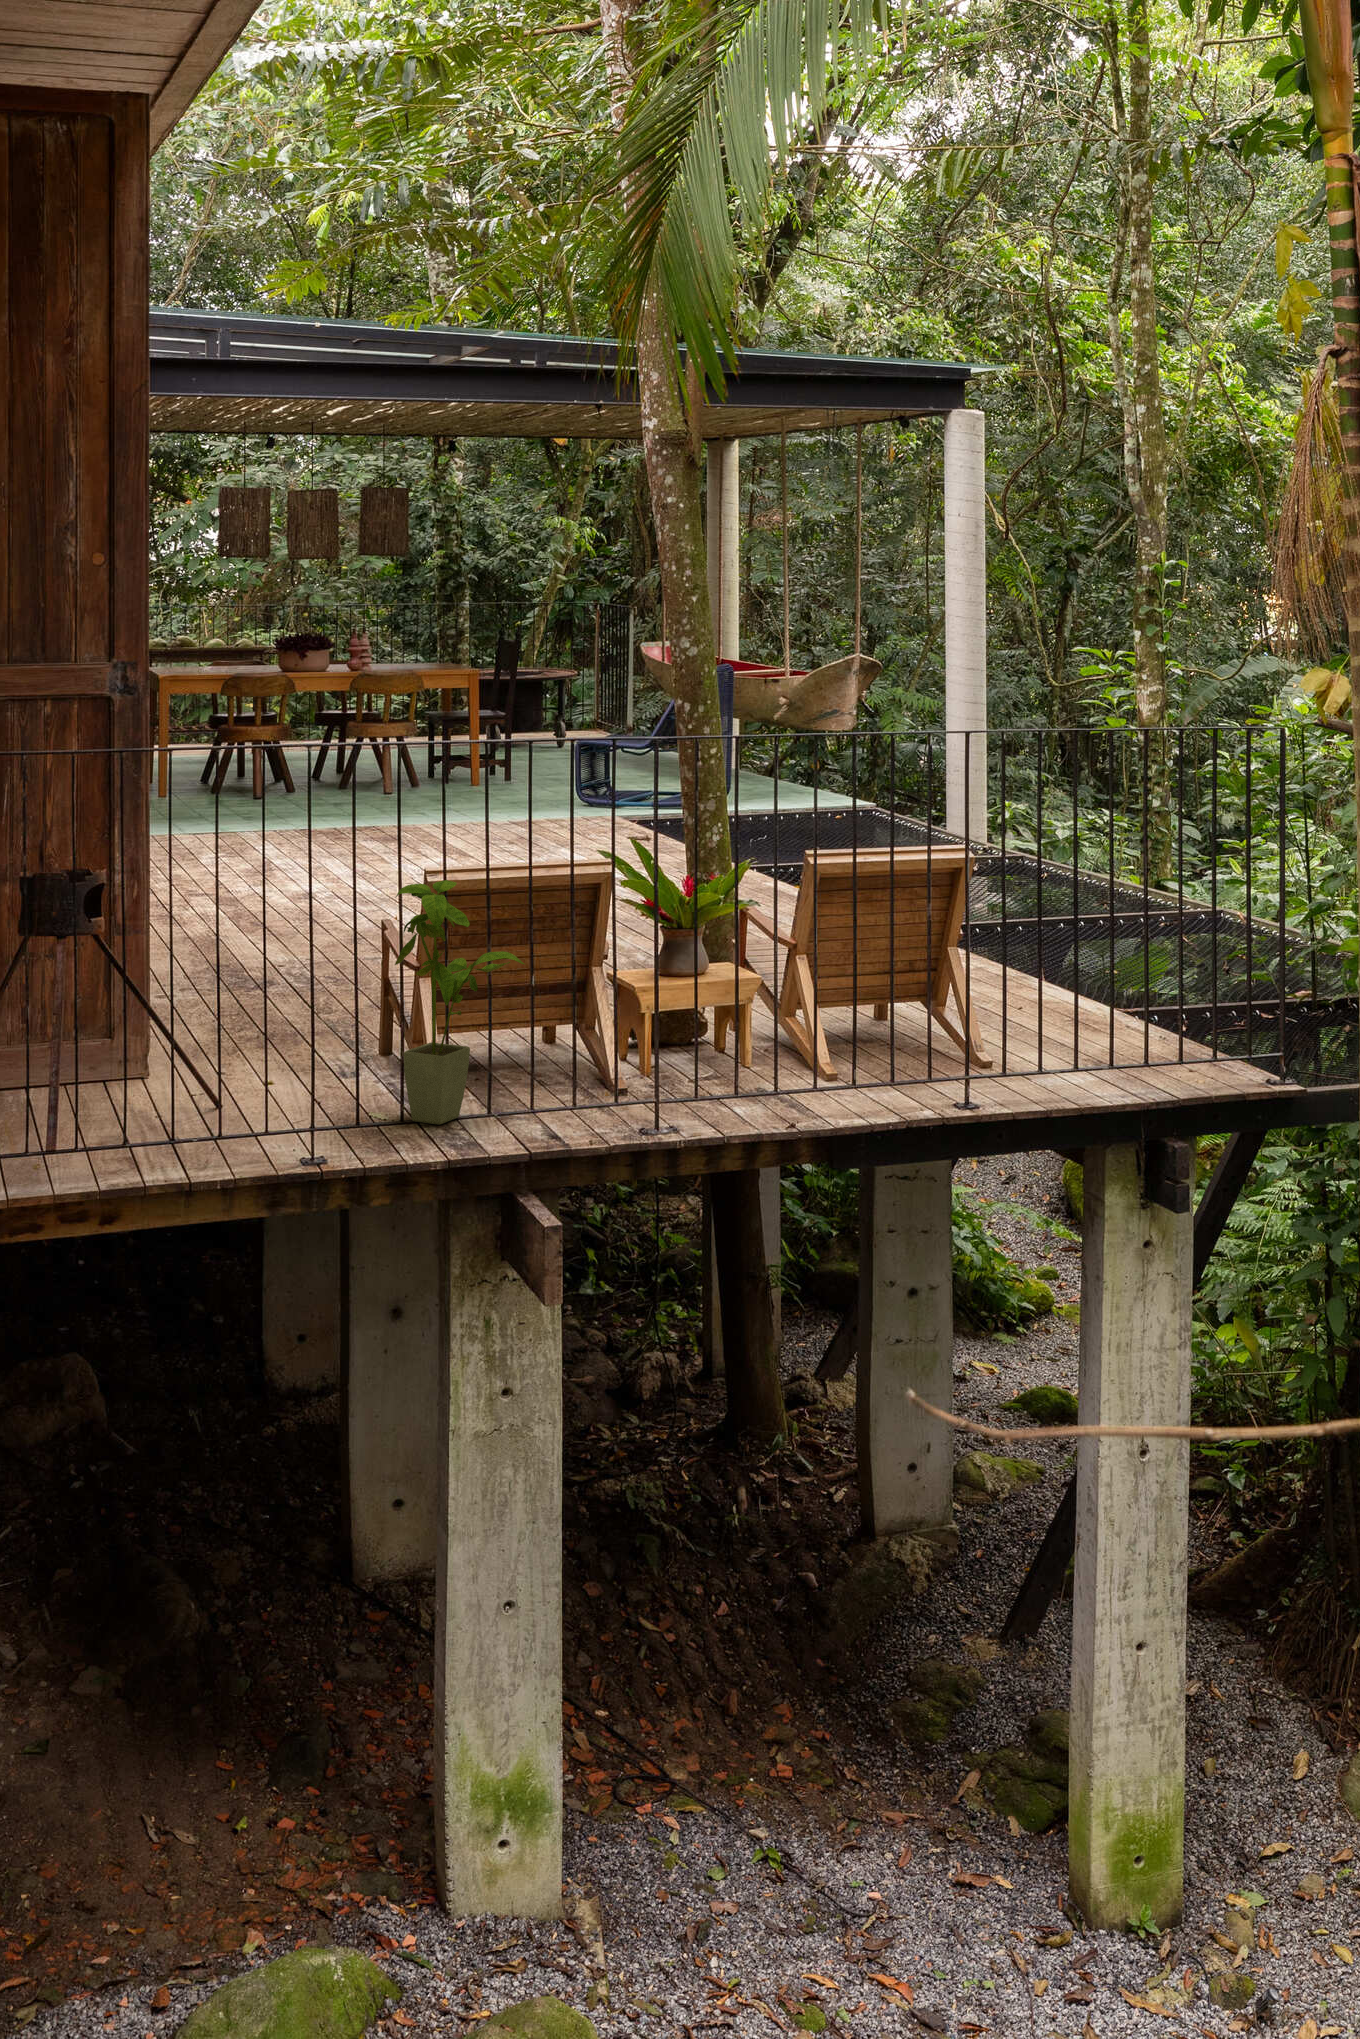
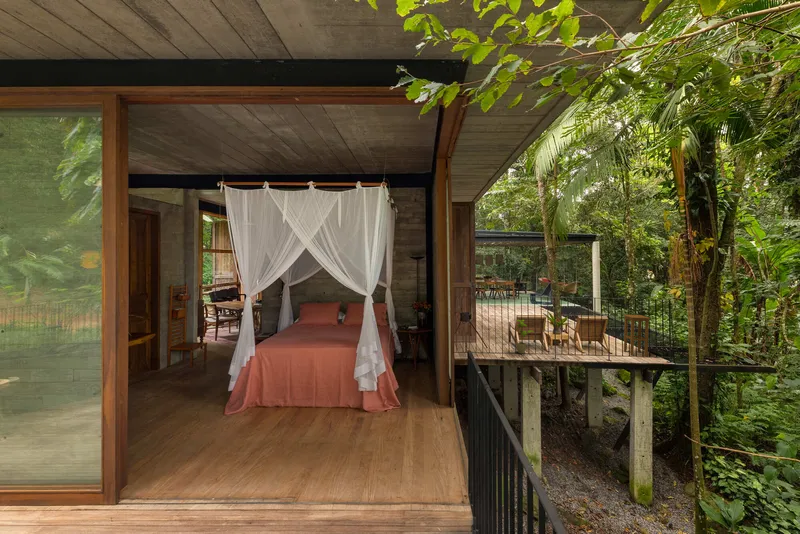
stool: none [1056,811,1184,1057] -> present [624,315,650,356]

